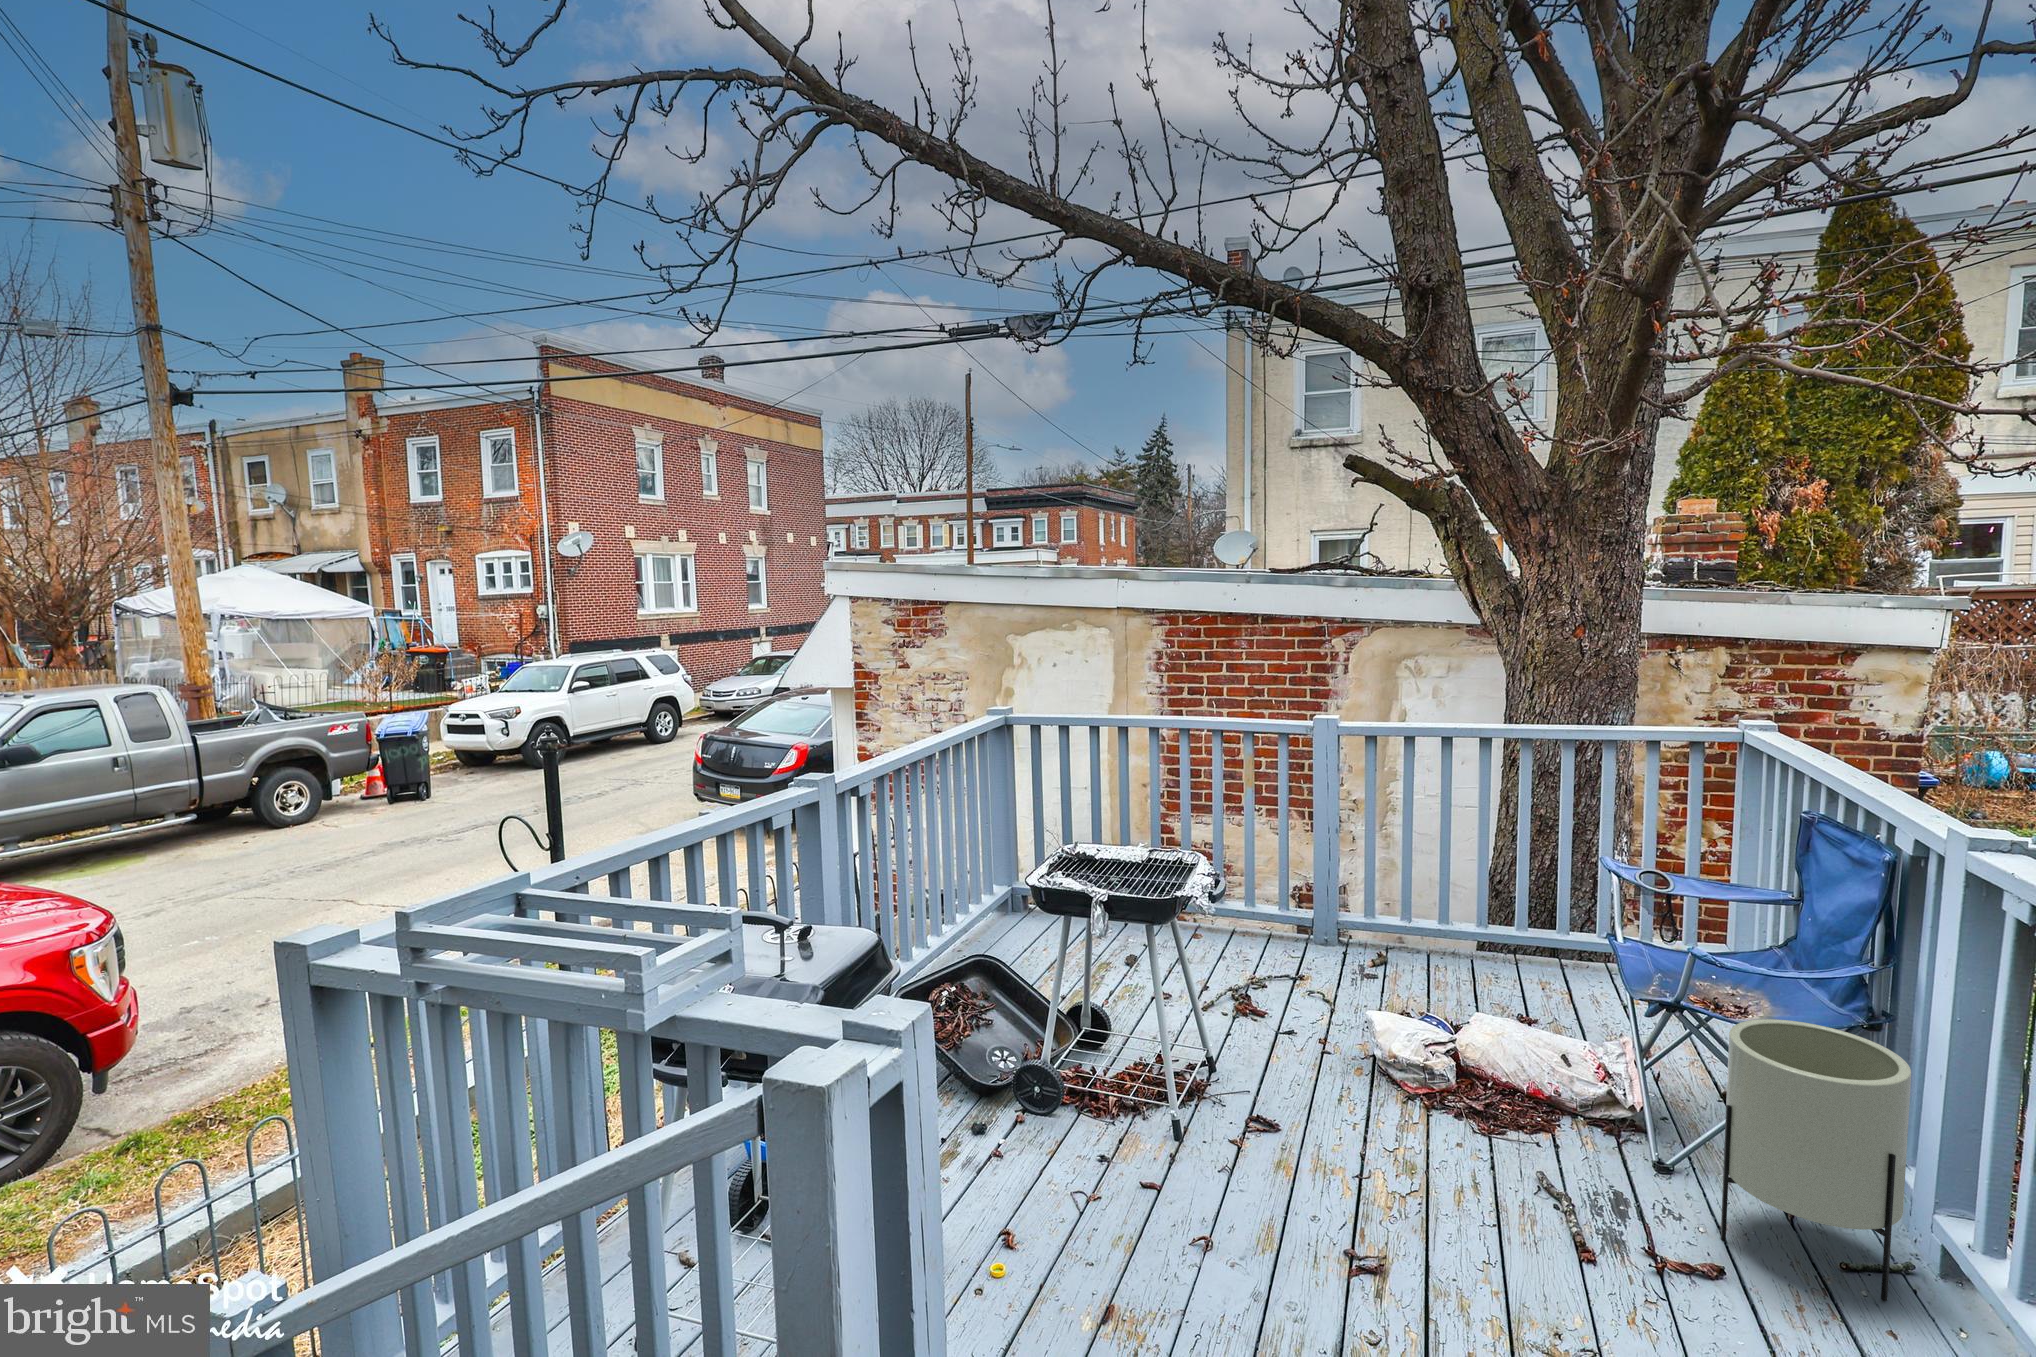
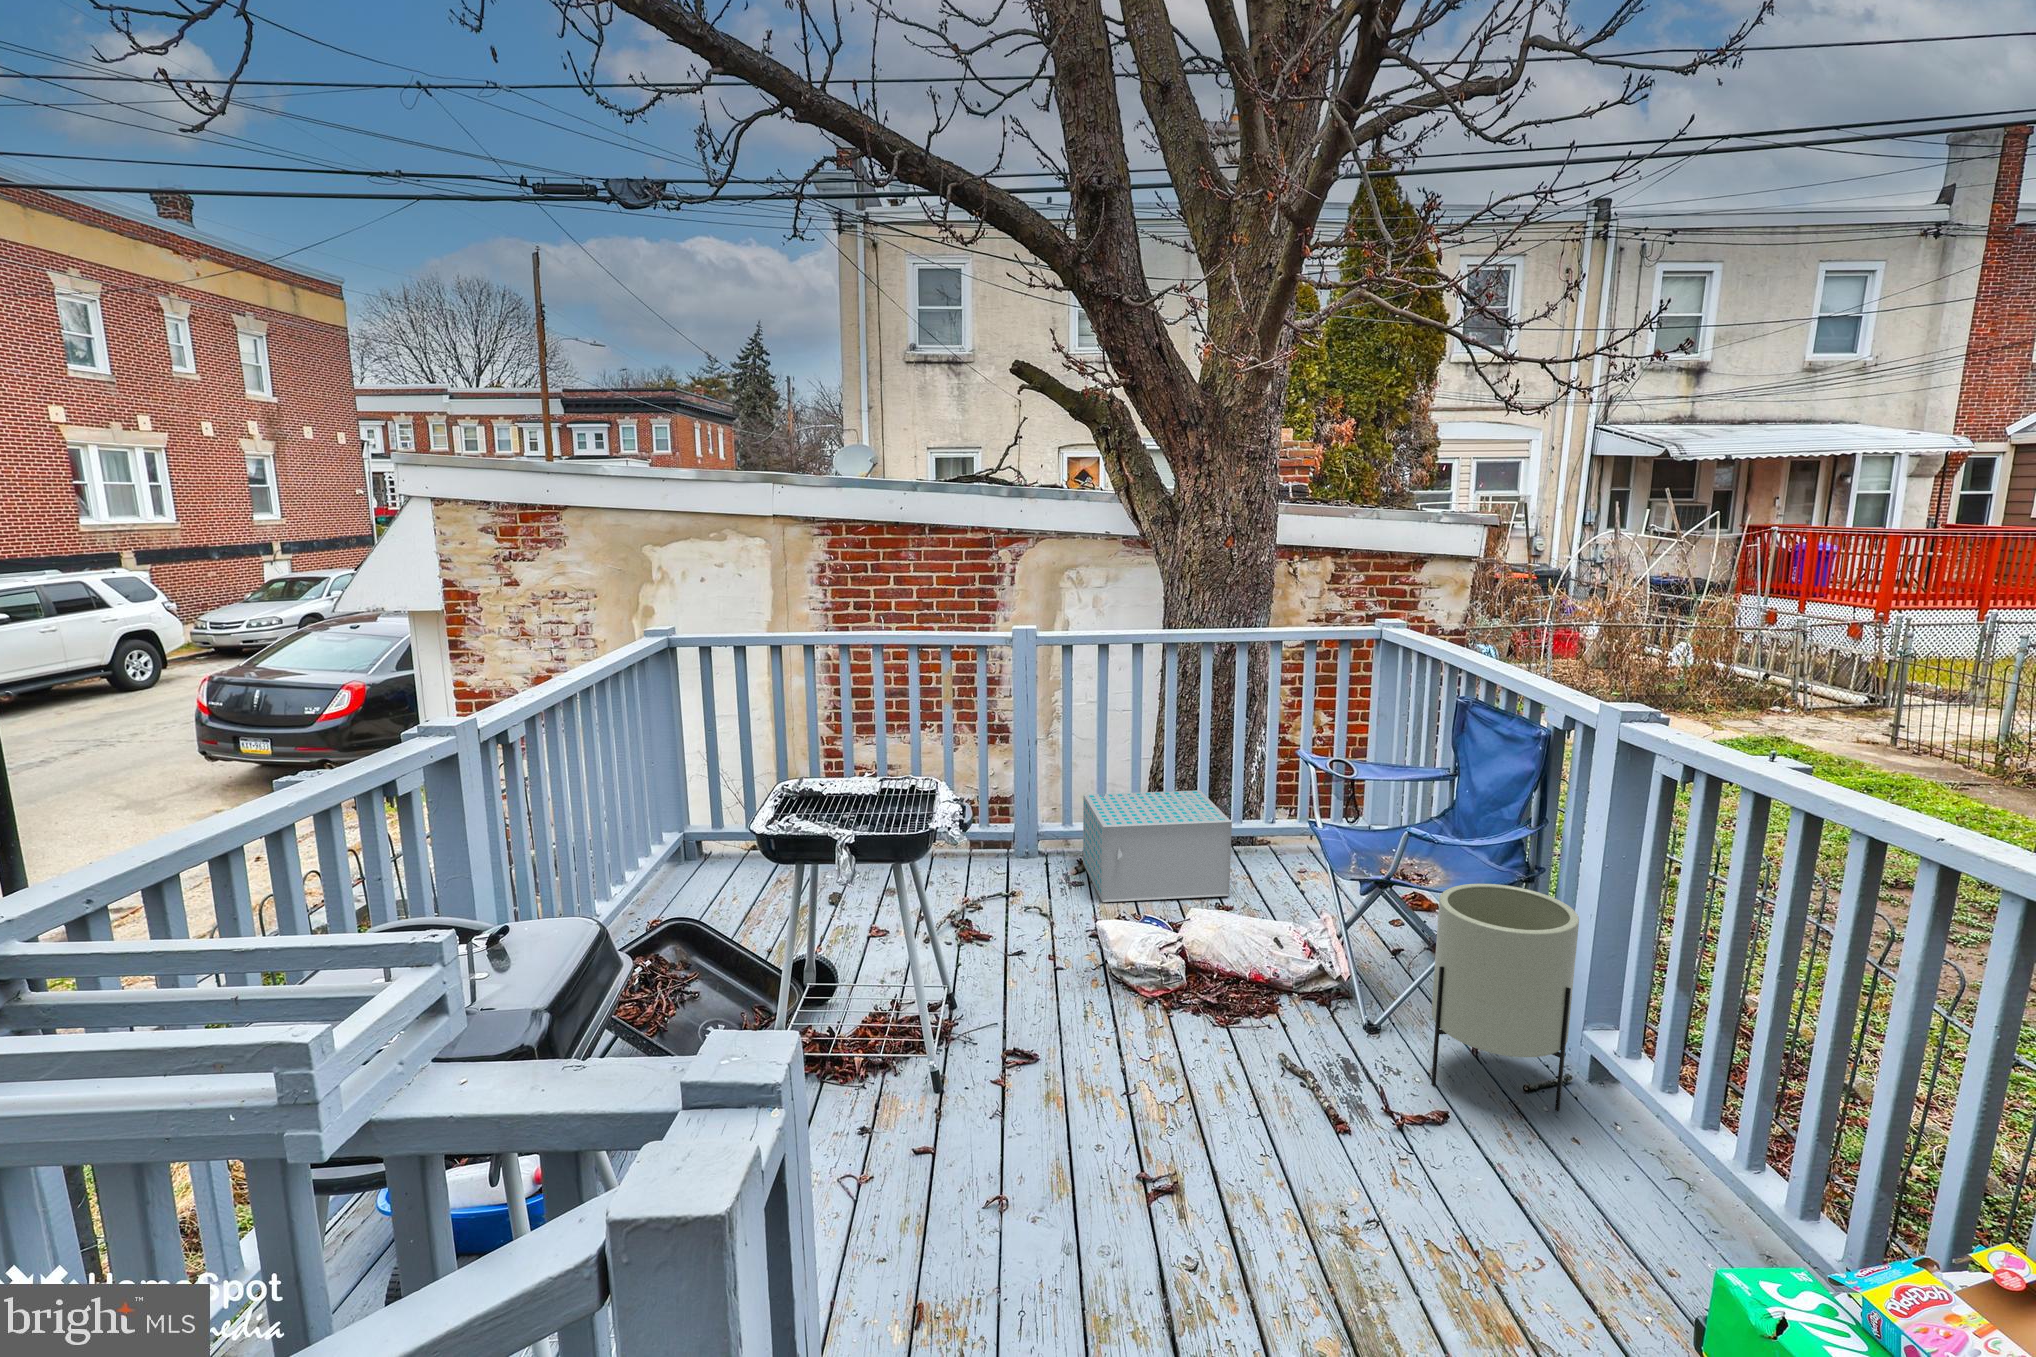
storage box: none [1383,885,1539,1007] -> present [1083,790,1232,902]

